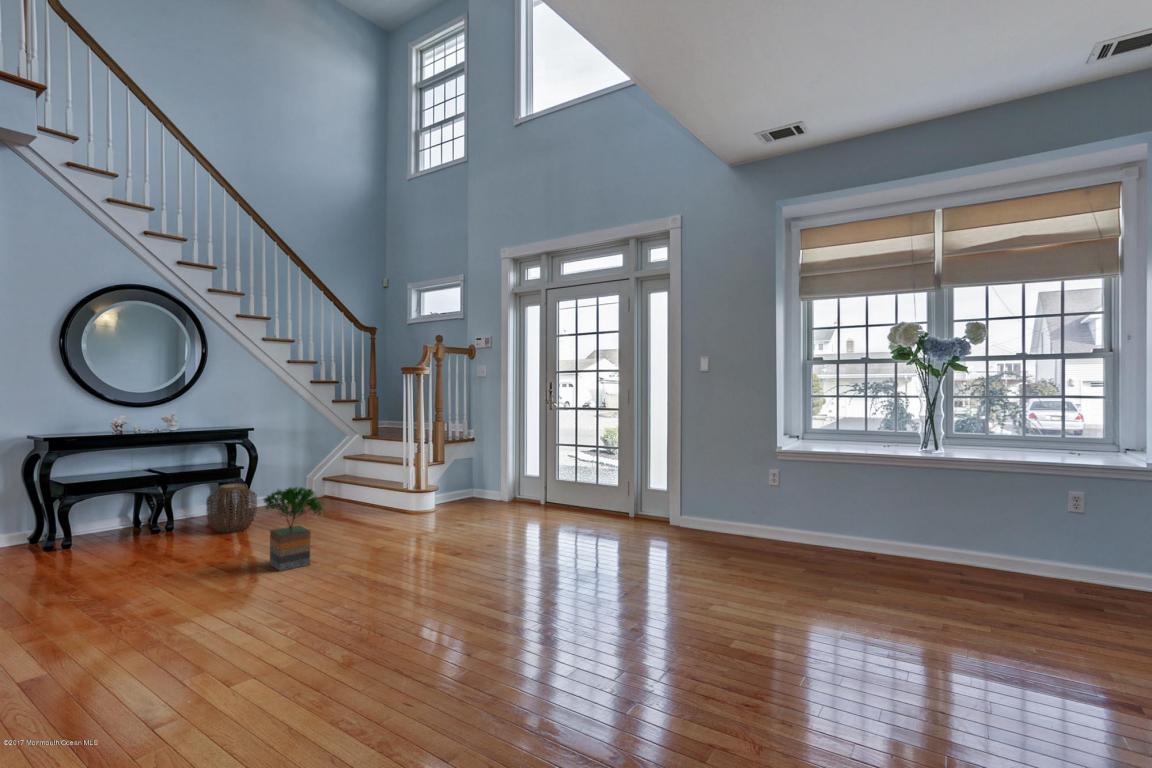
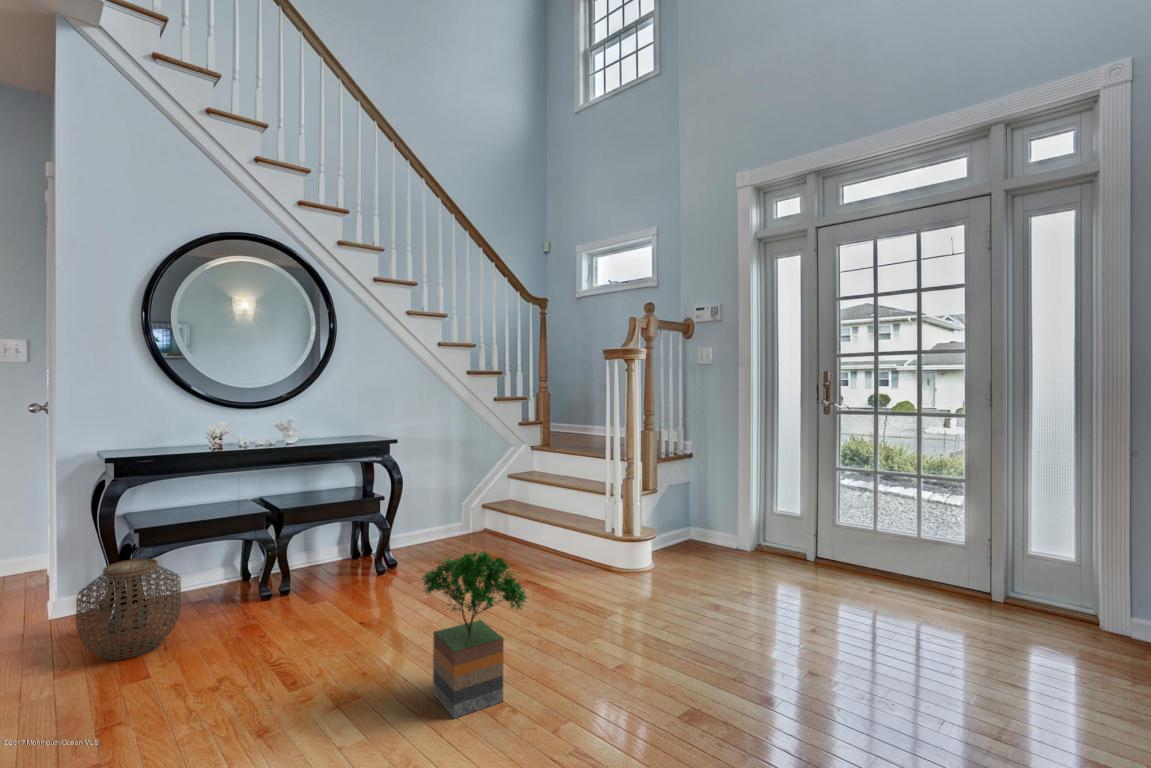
woven basket: present [207,483,257,533] -> present [76,558,181,660]

